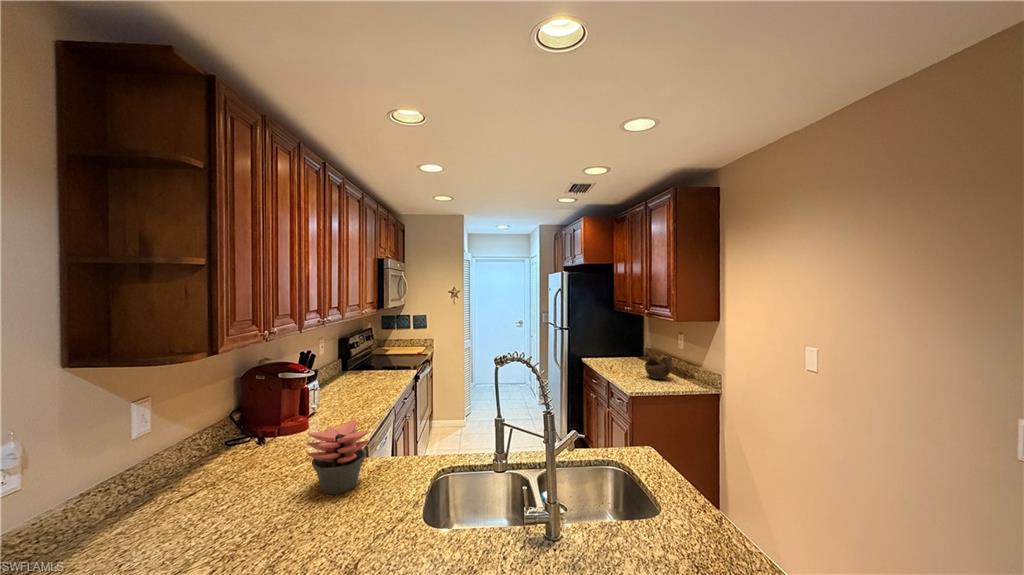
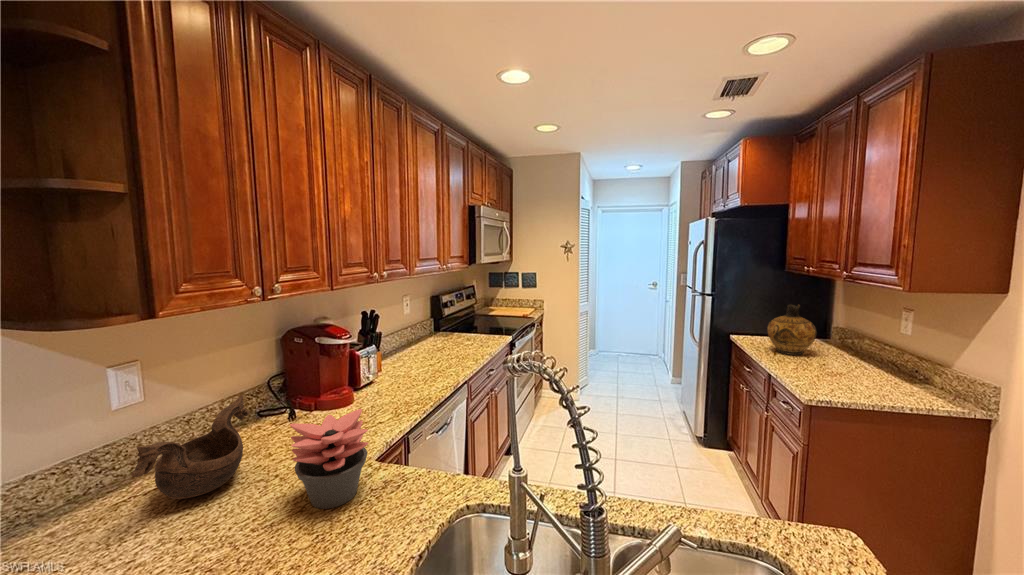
ceramic jug: none [605,333,634,367] -> present [767,304,817,355]
decorative bowl: present [644,349,673,379] -> present [131,395,250,499]

